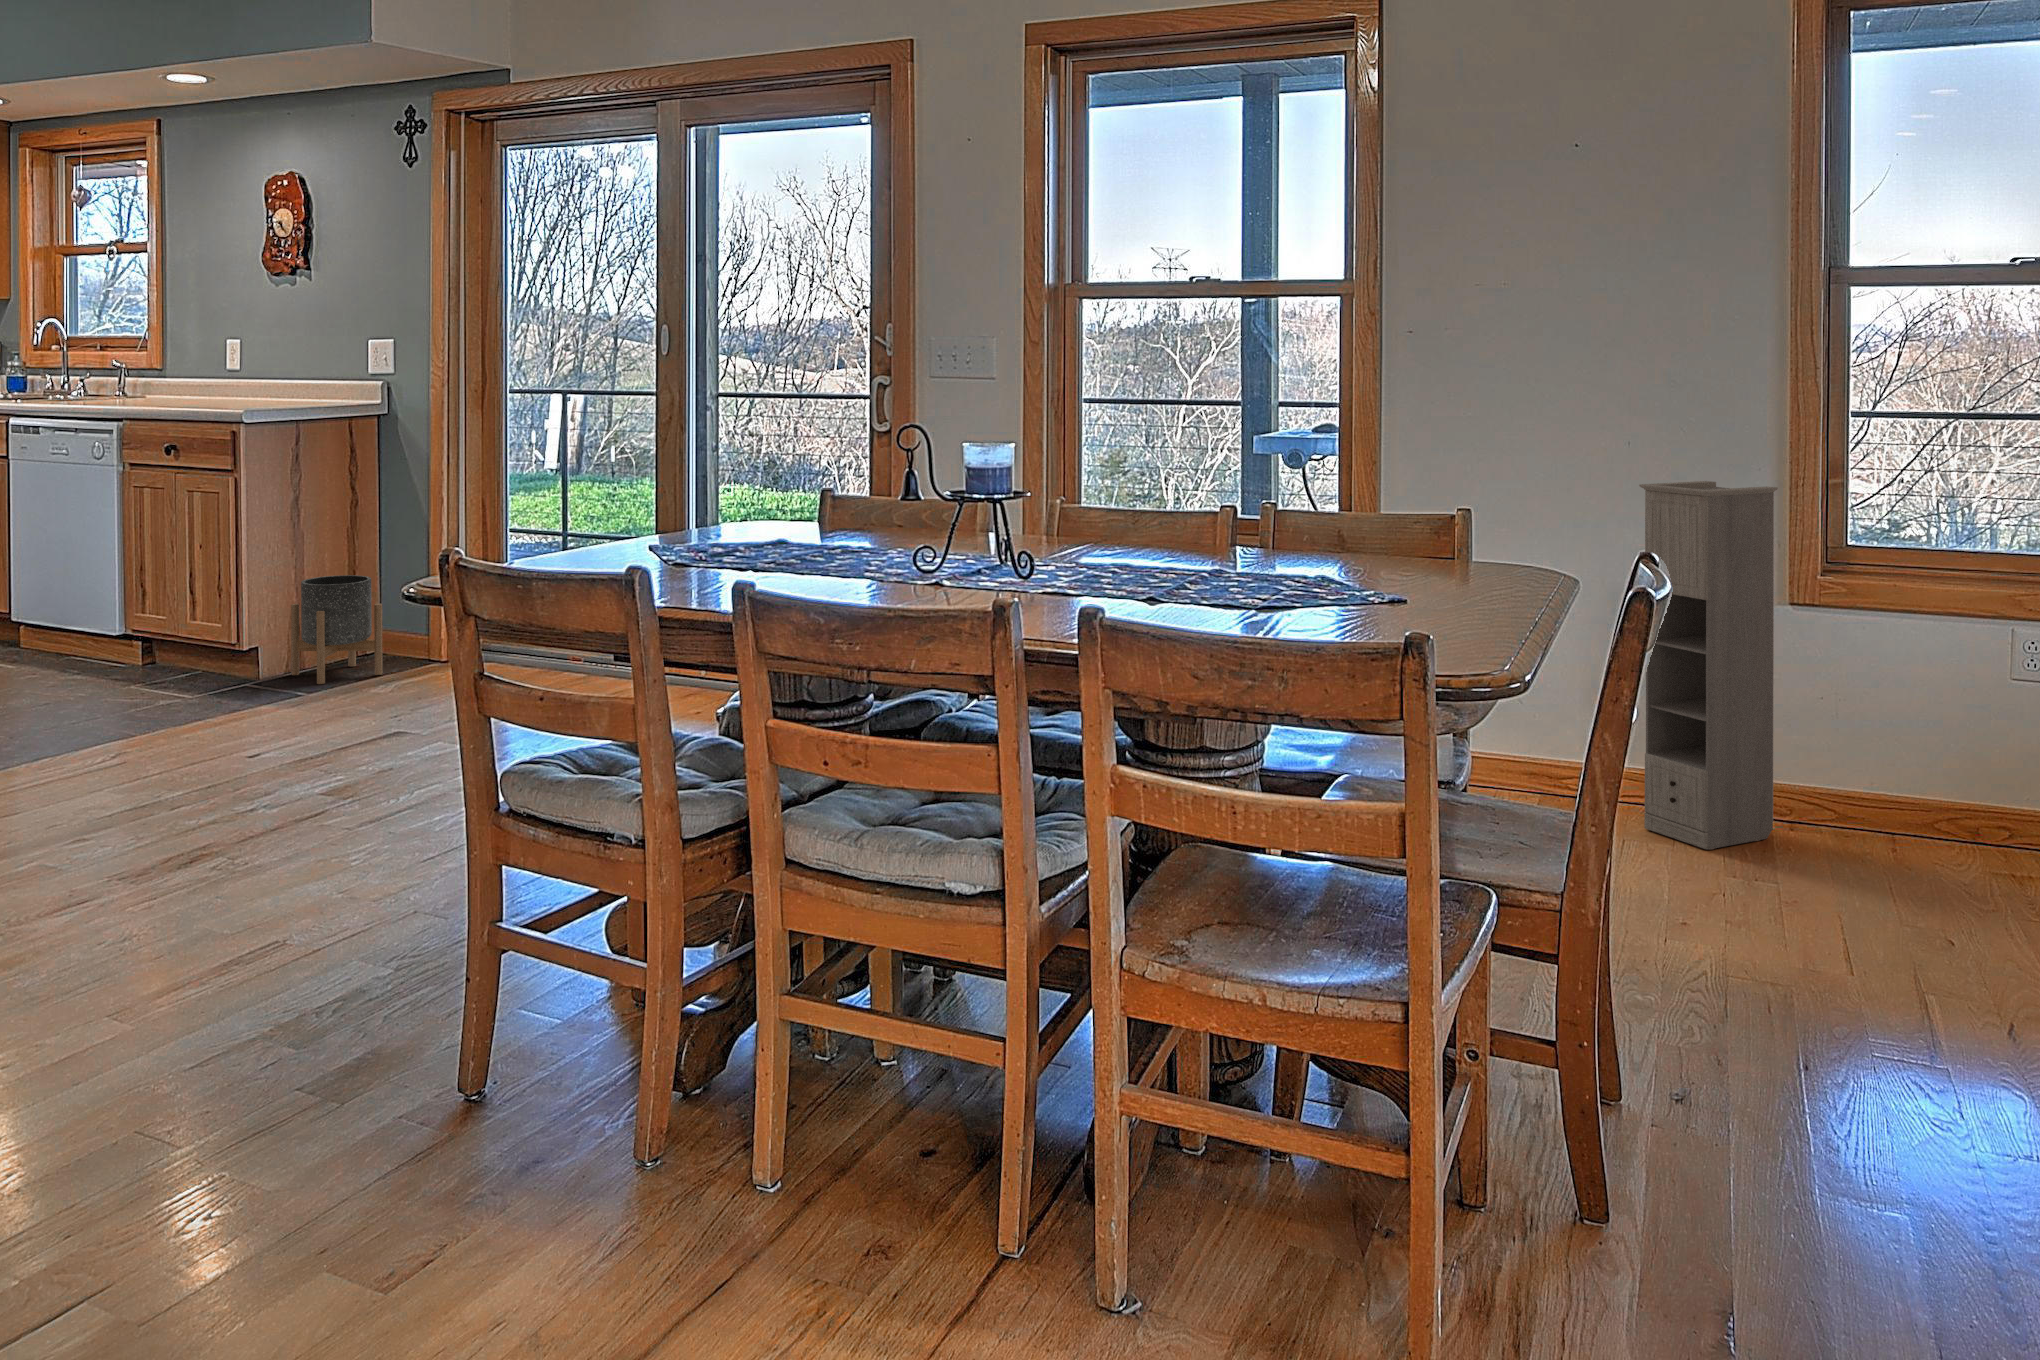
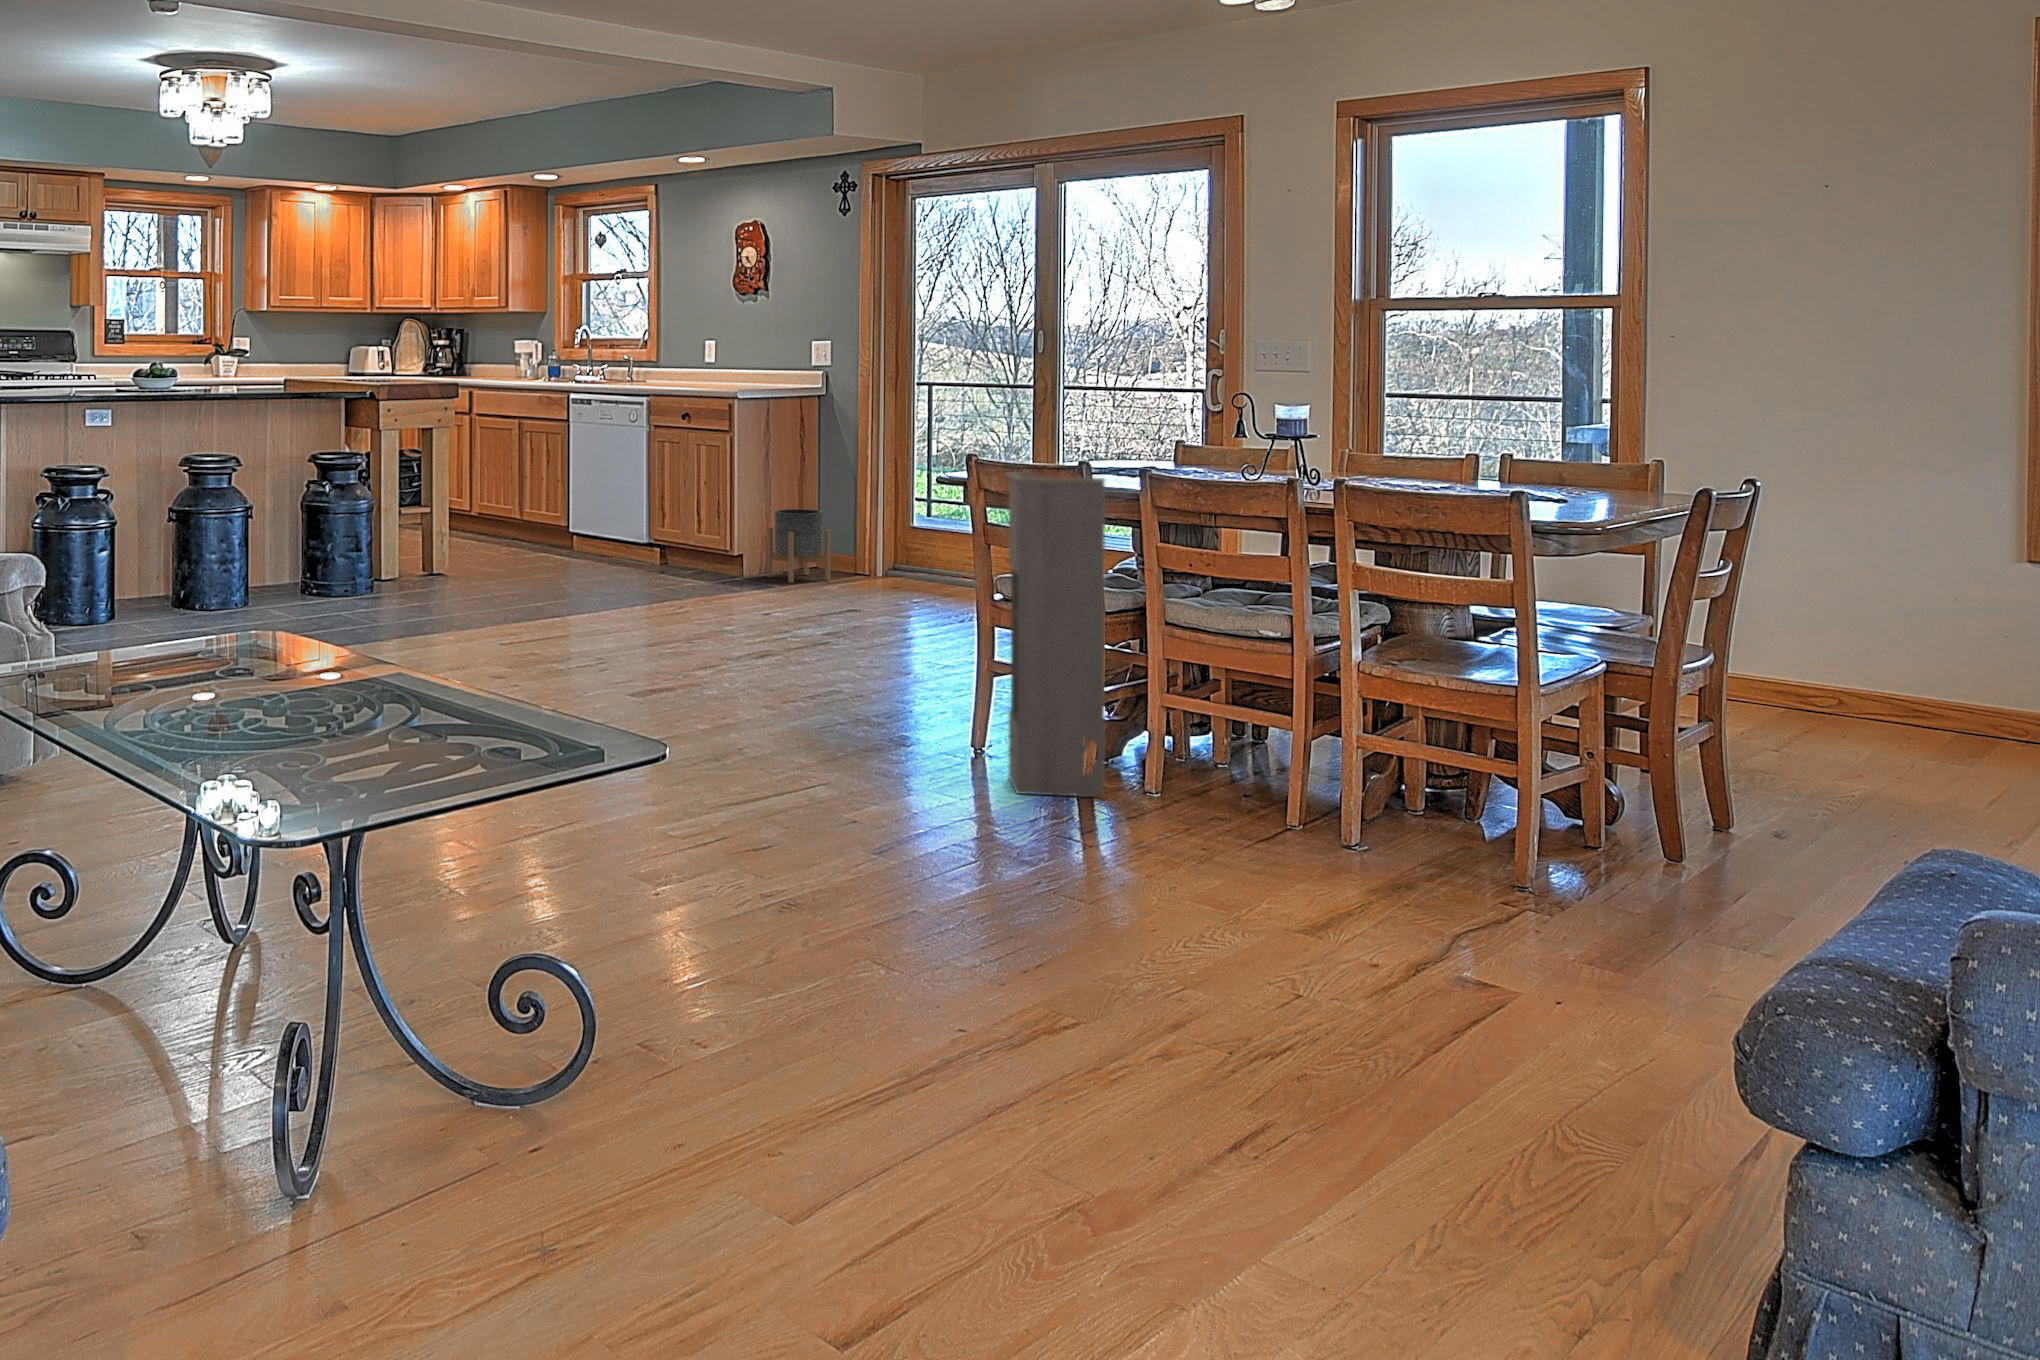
cabinet: present [1639,481,1778,850] -> present [1006,472,1105,797]

